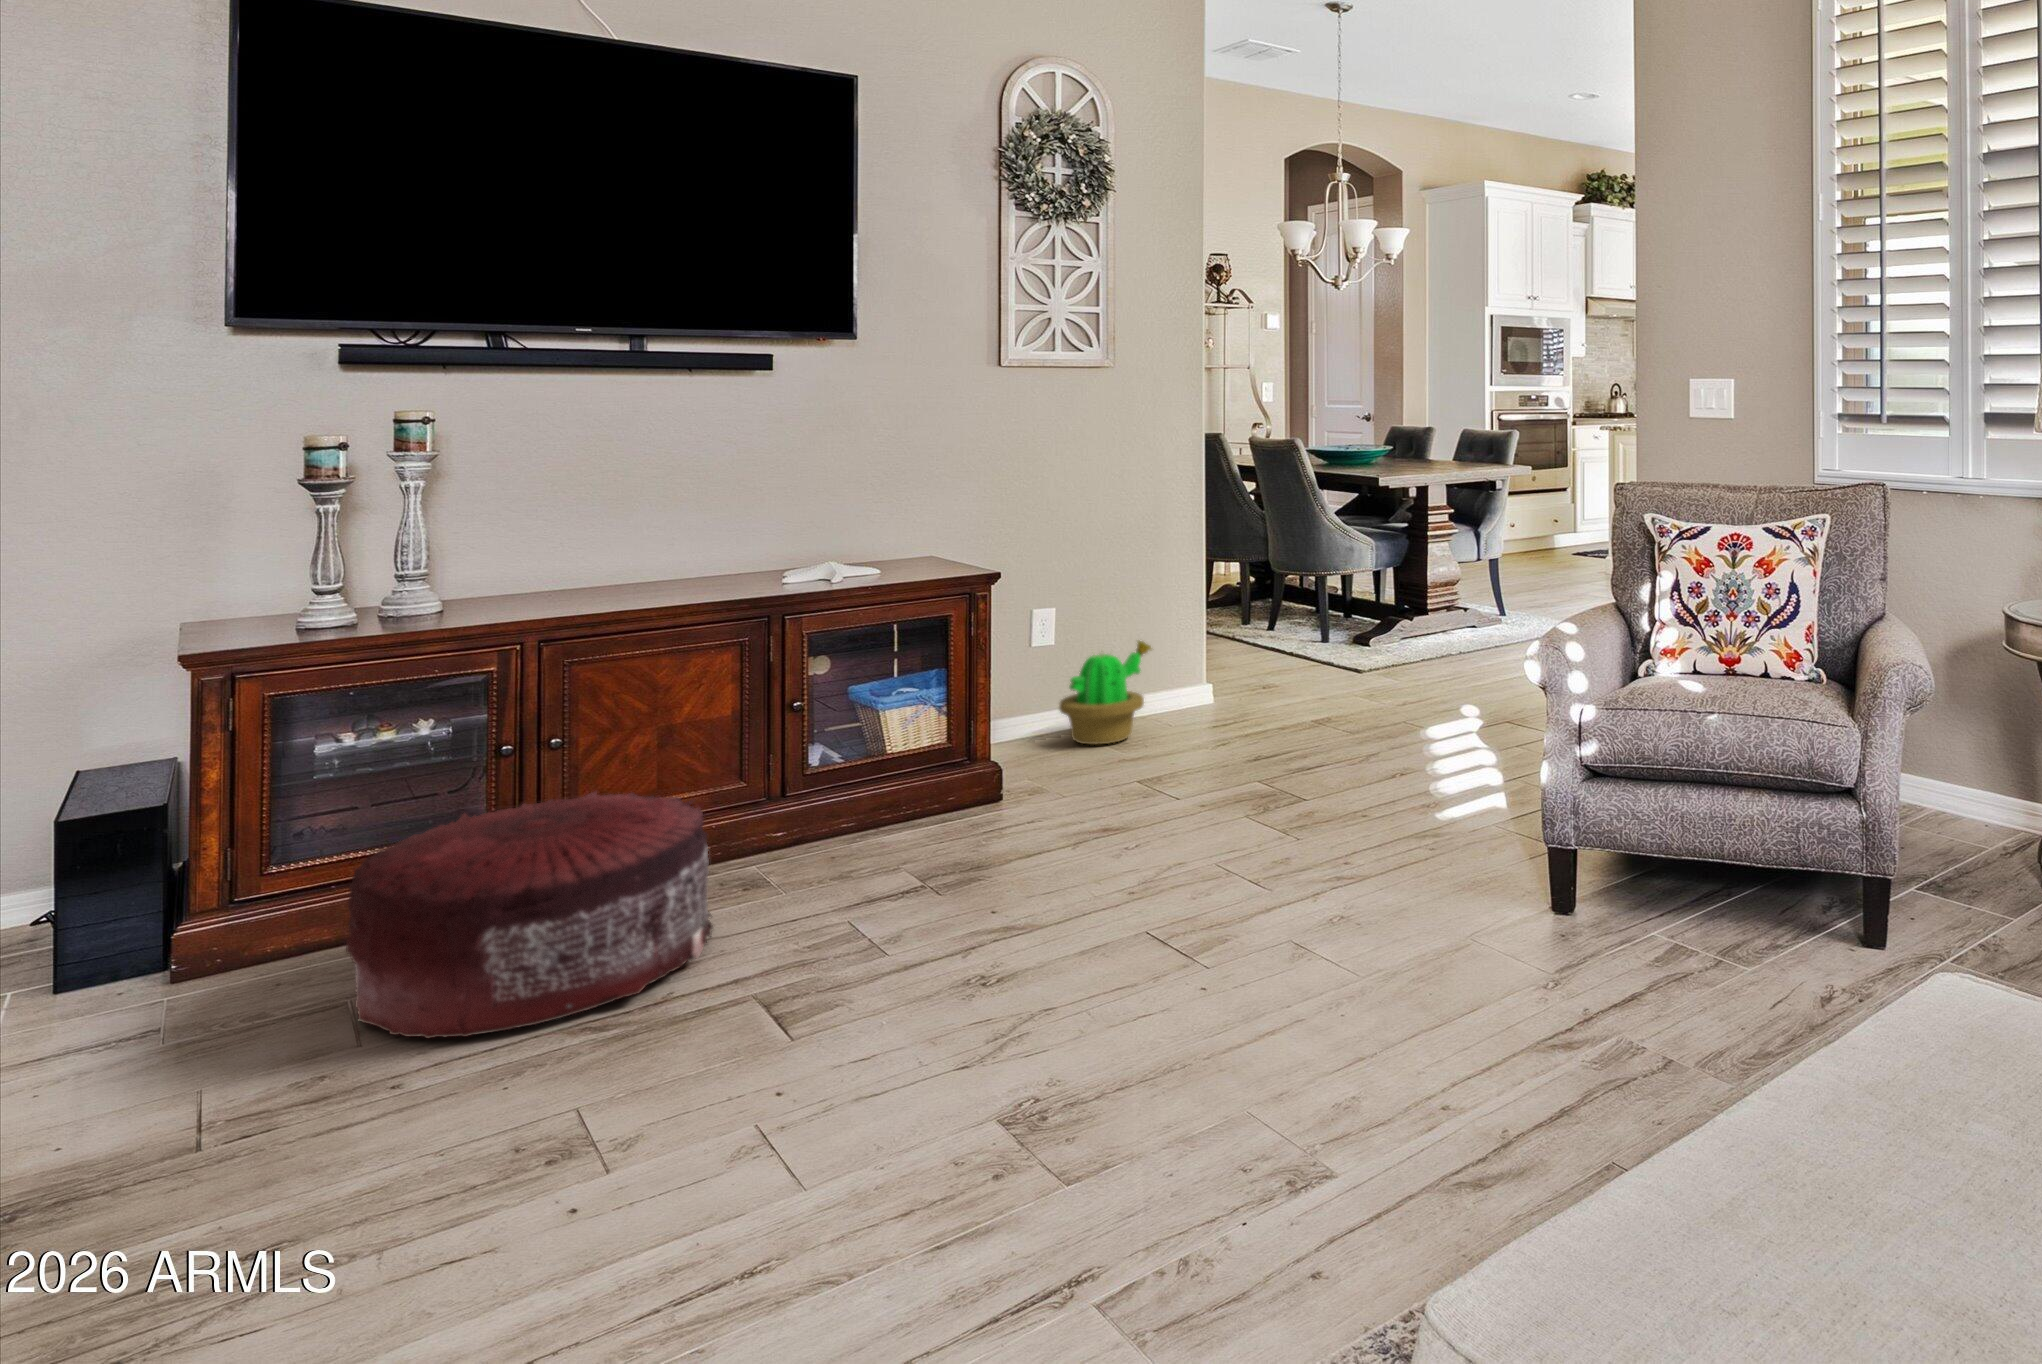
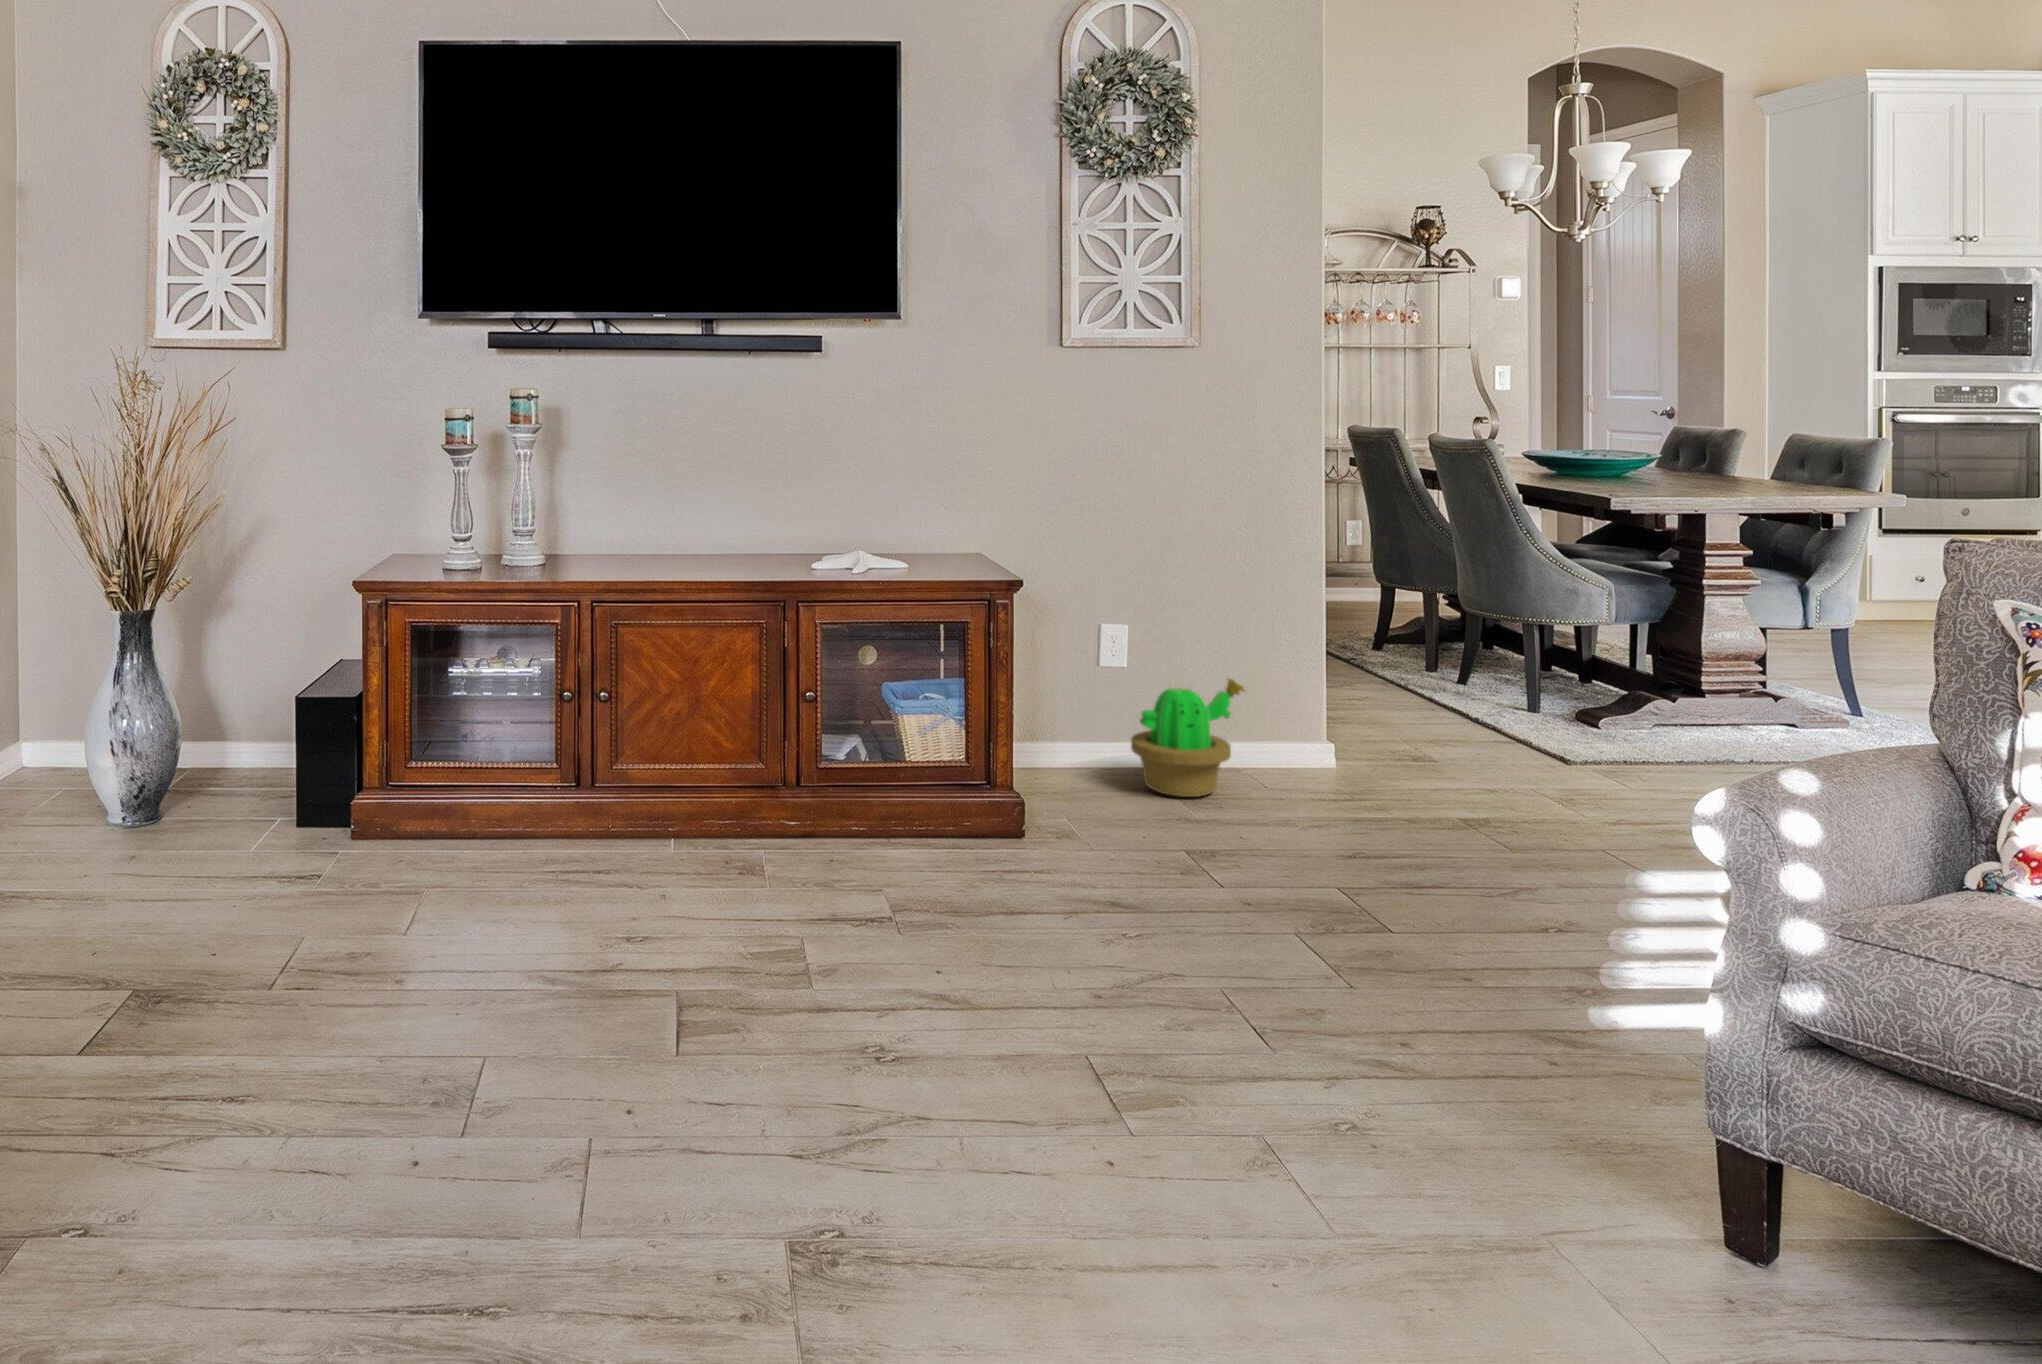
pouf: present [346,791,713,1039] -> none [380,757,685,981]

